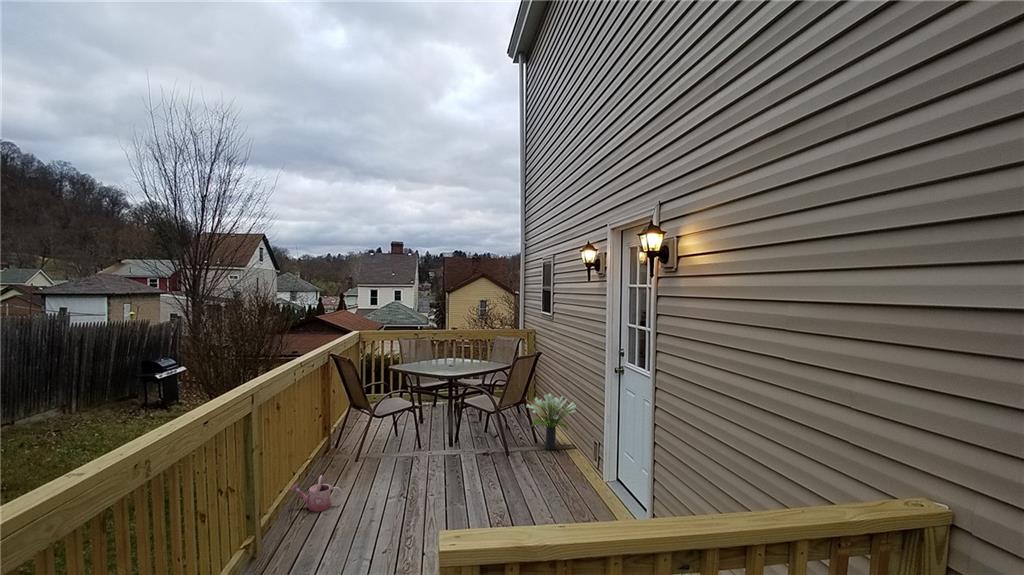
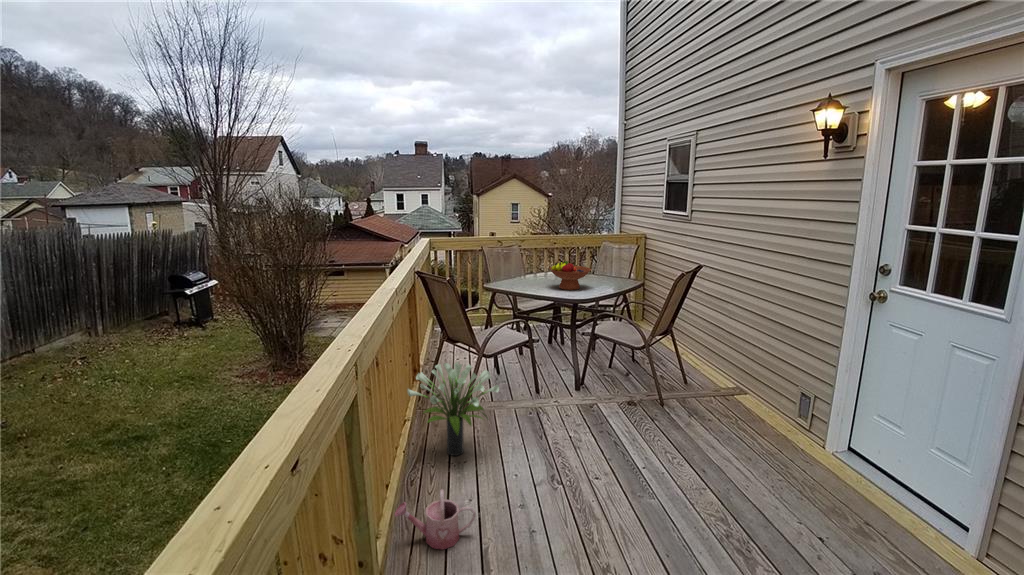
fruit bowl: none [441,346,471,366] -> present [549,261,591,290]
potted plant: present [526,394,576,450] -> present [407,362,499,456]

